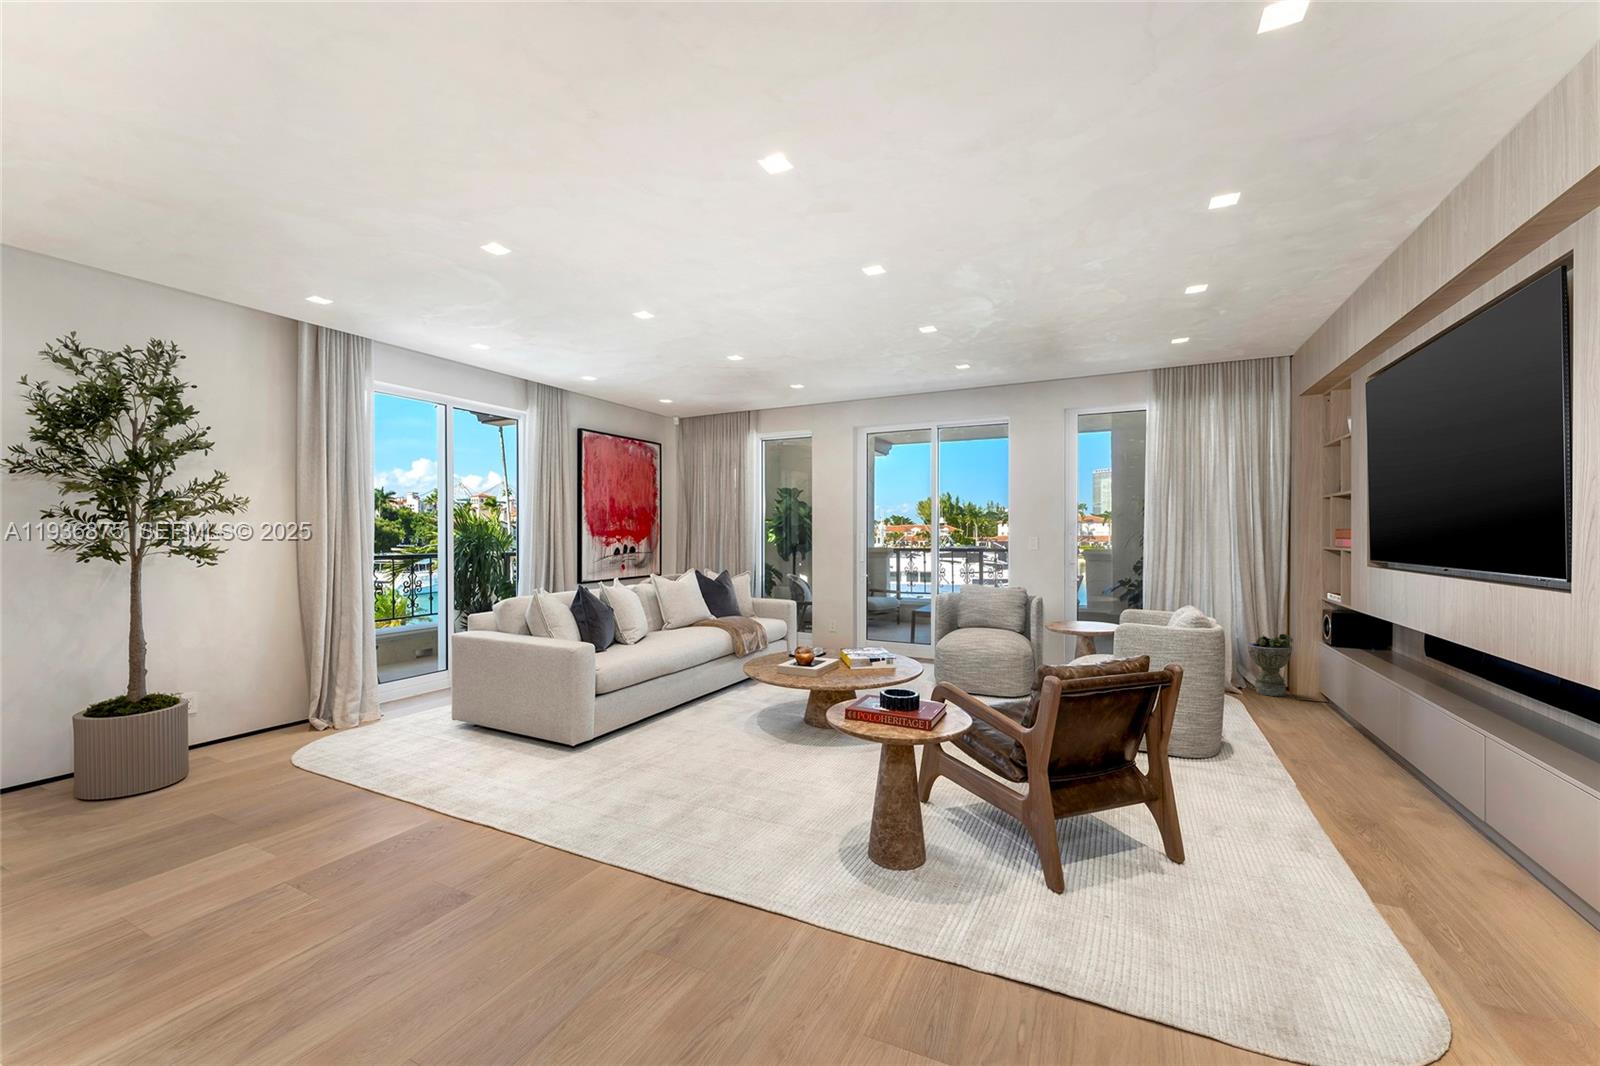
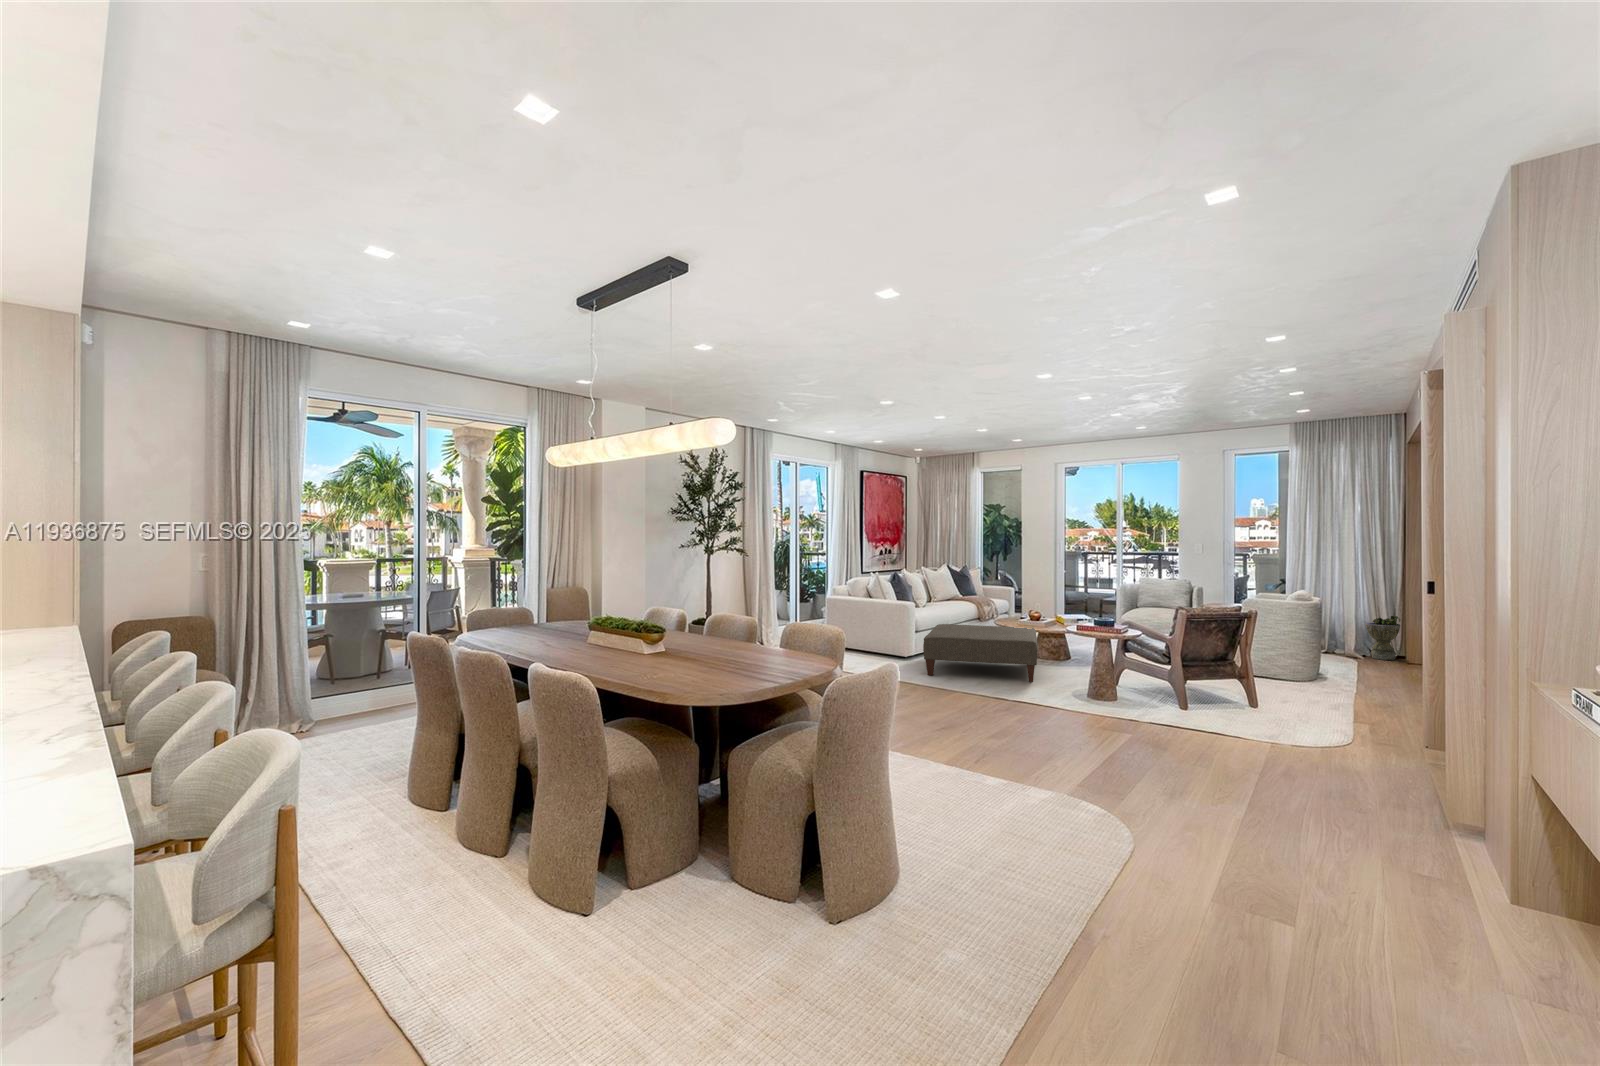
ottoman: none [573,679,802,805] -> present [923,624,1038,682]

